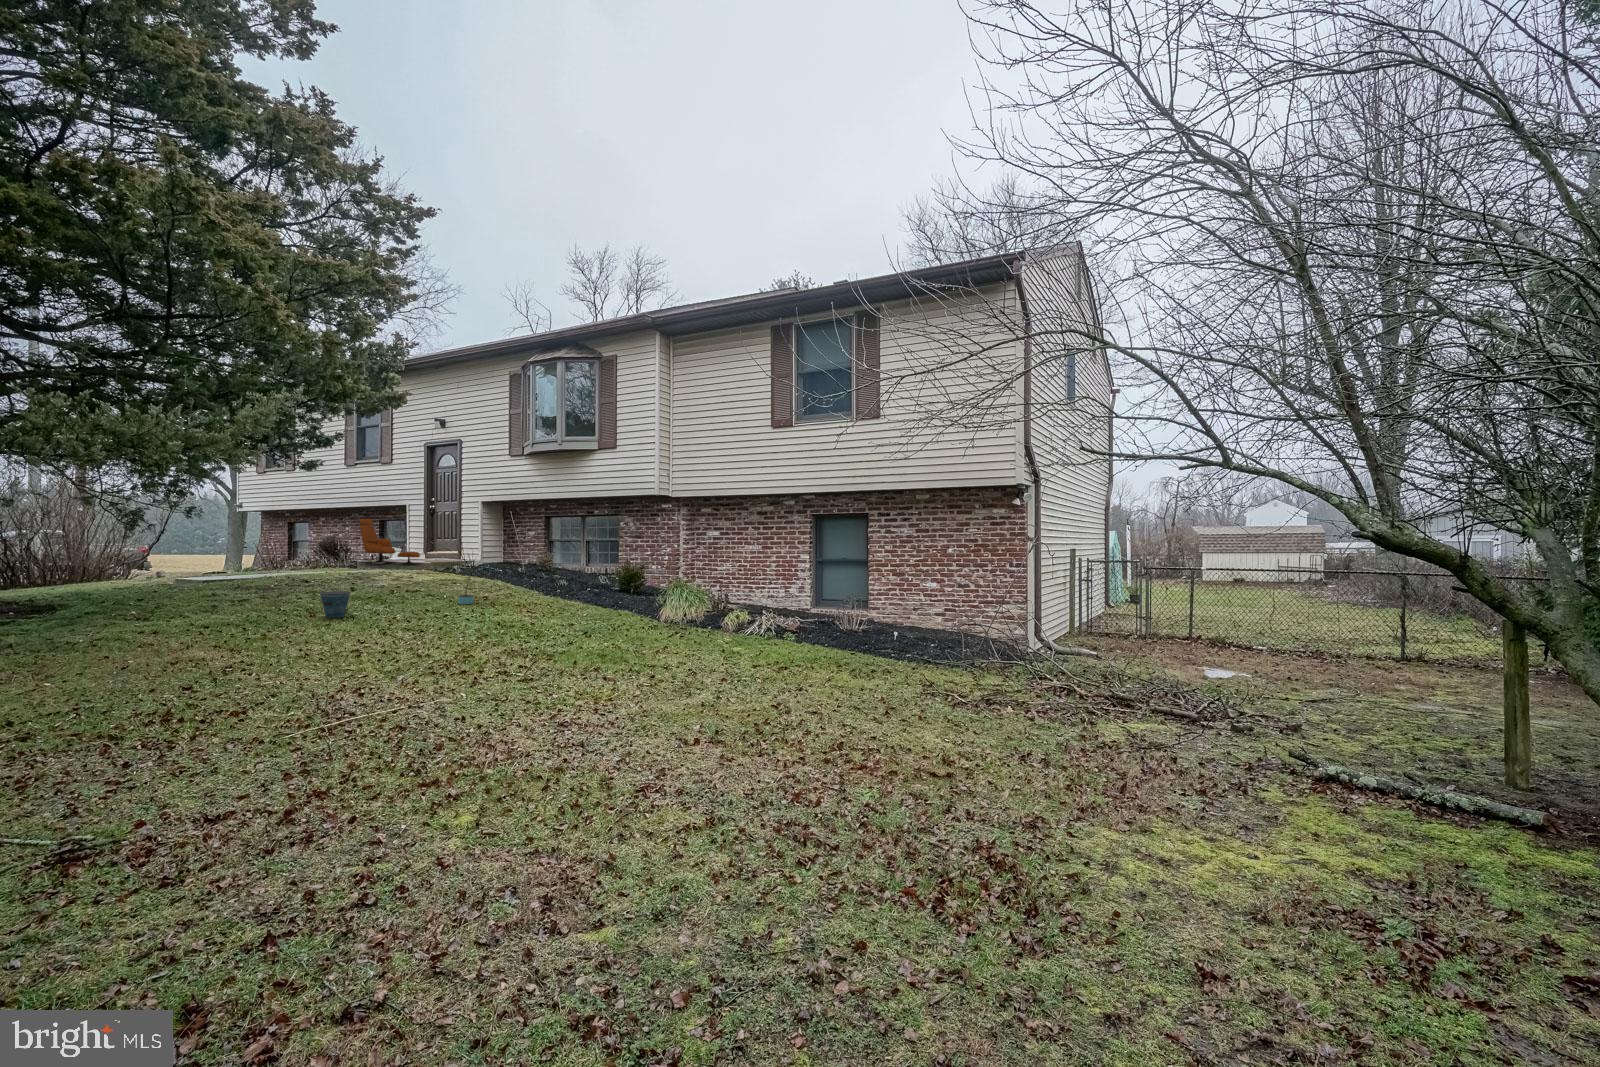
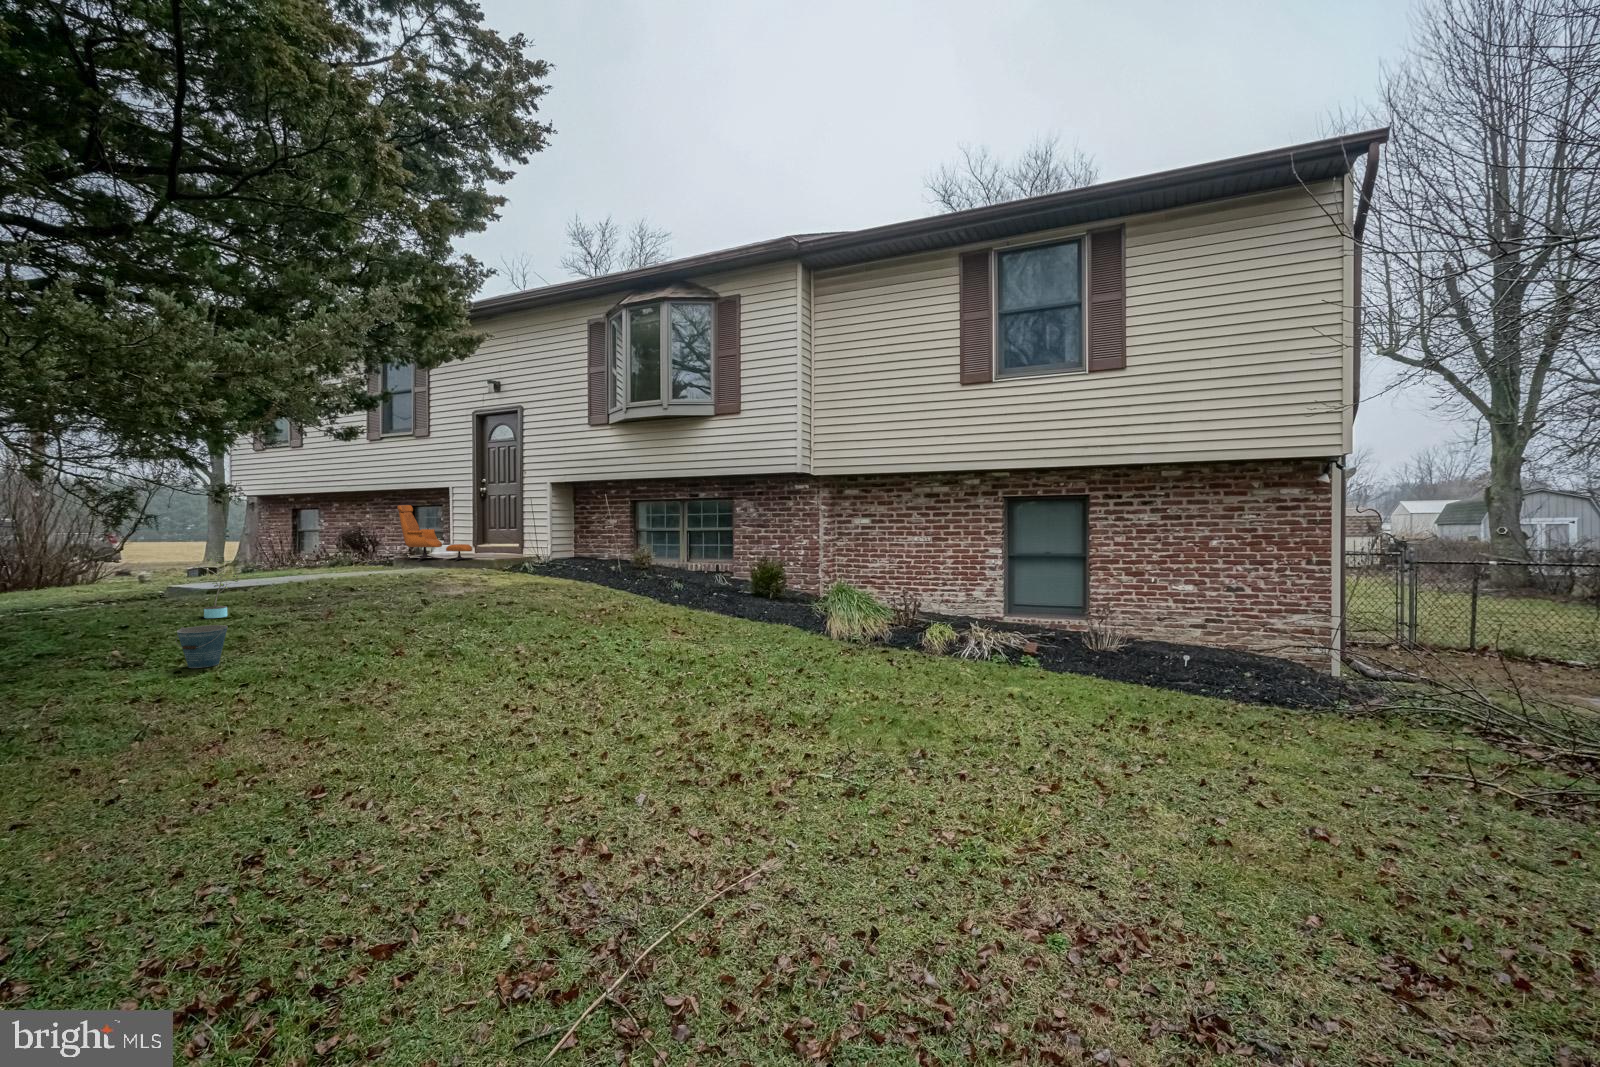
potted plant: present [454,559,482,604] -> present [193,559,238,618]
bucket: present [320,591,350,617] -> present [176,625,227,668]

